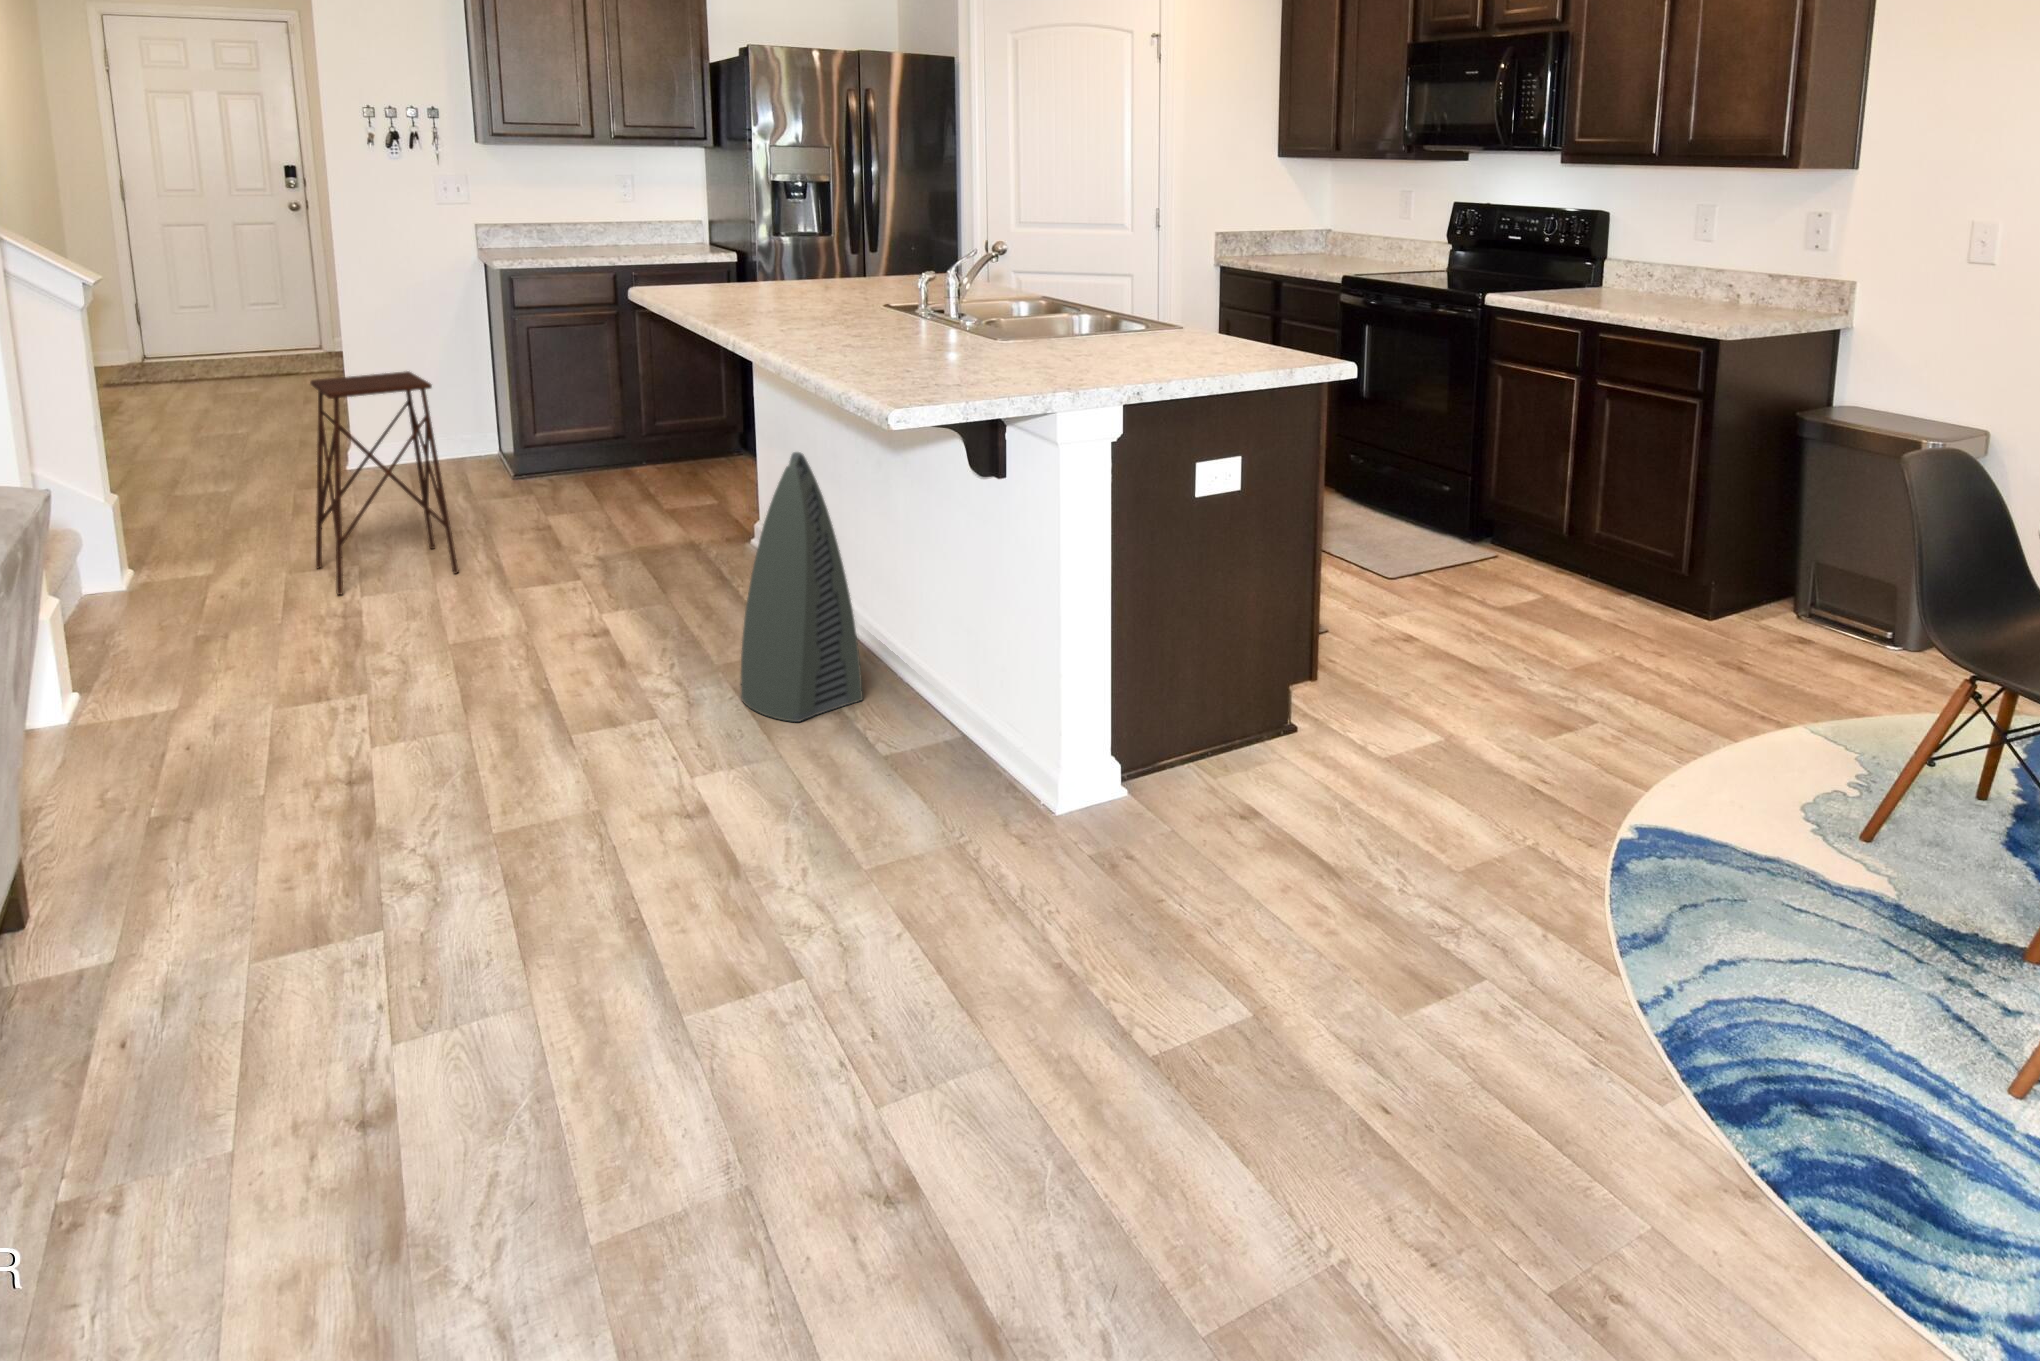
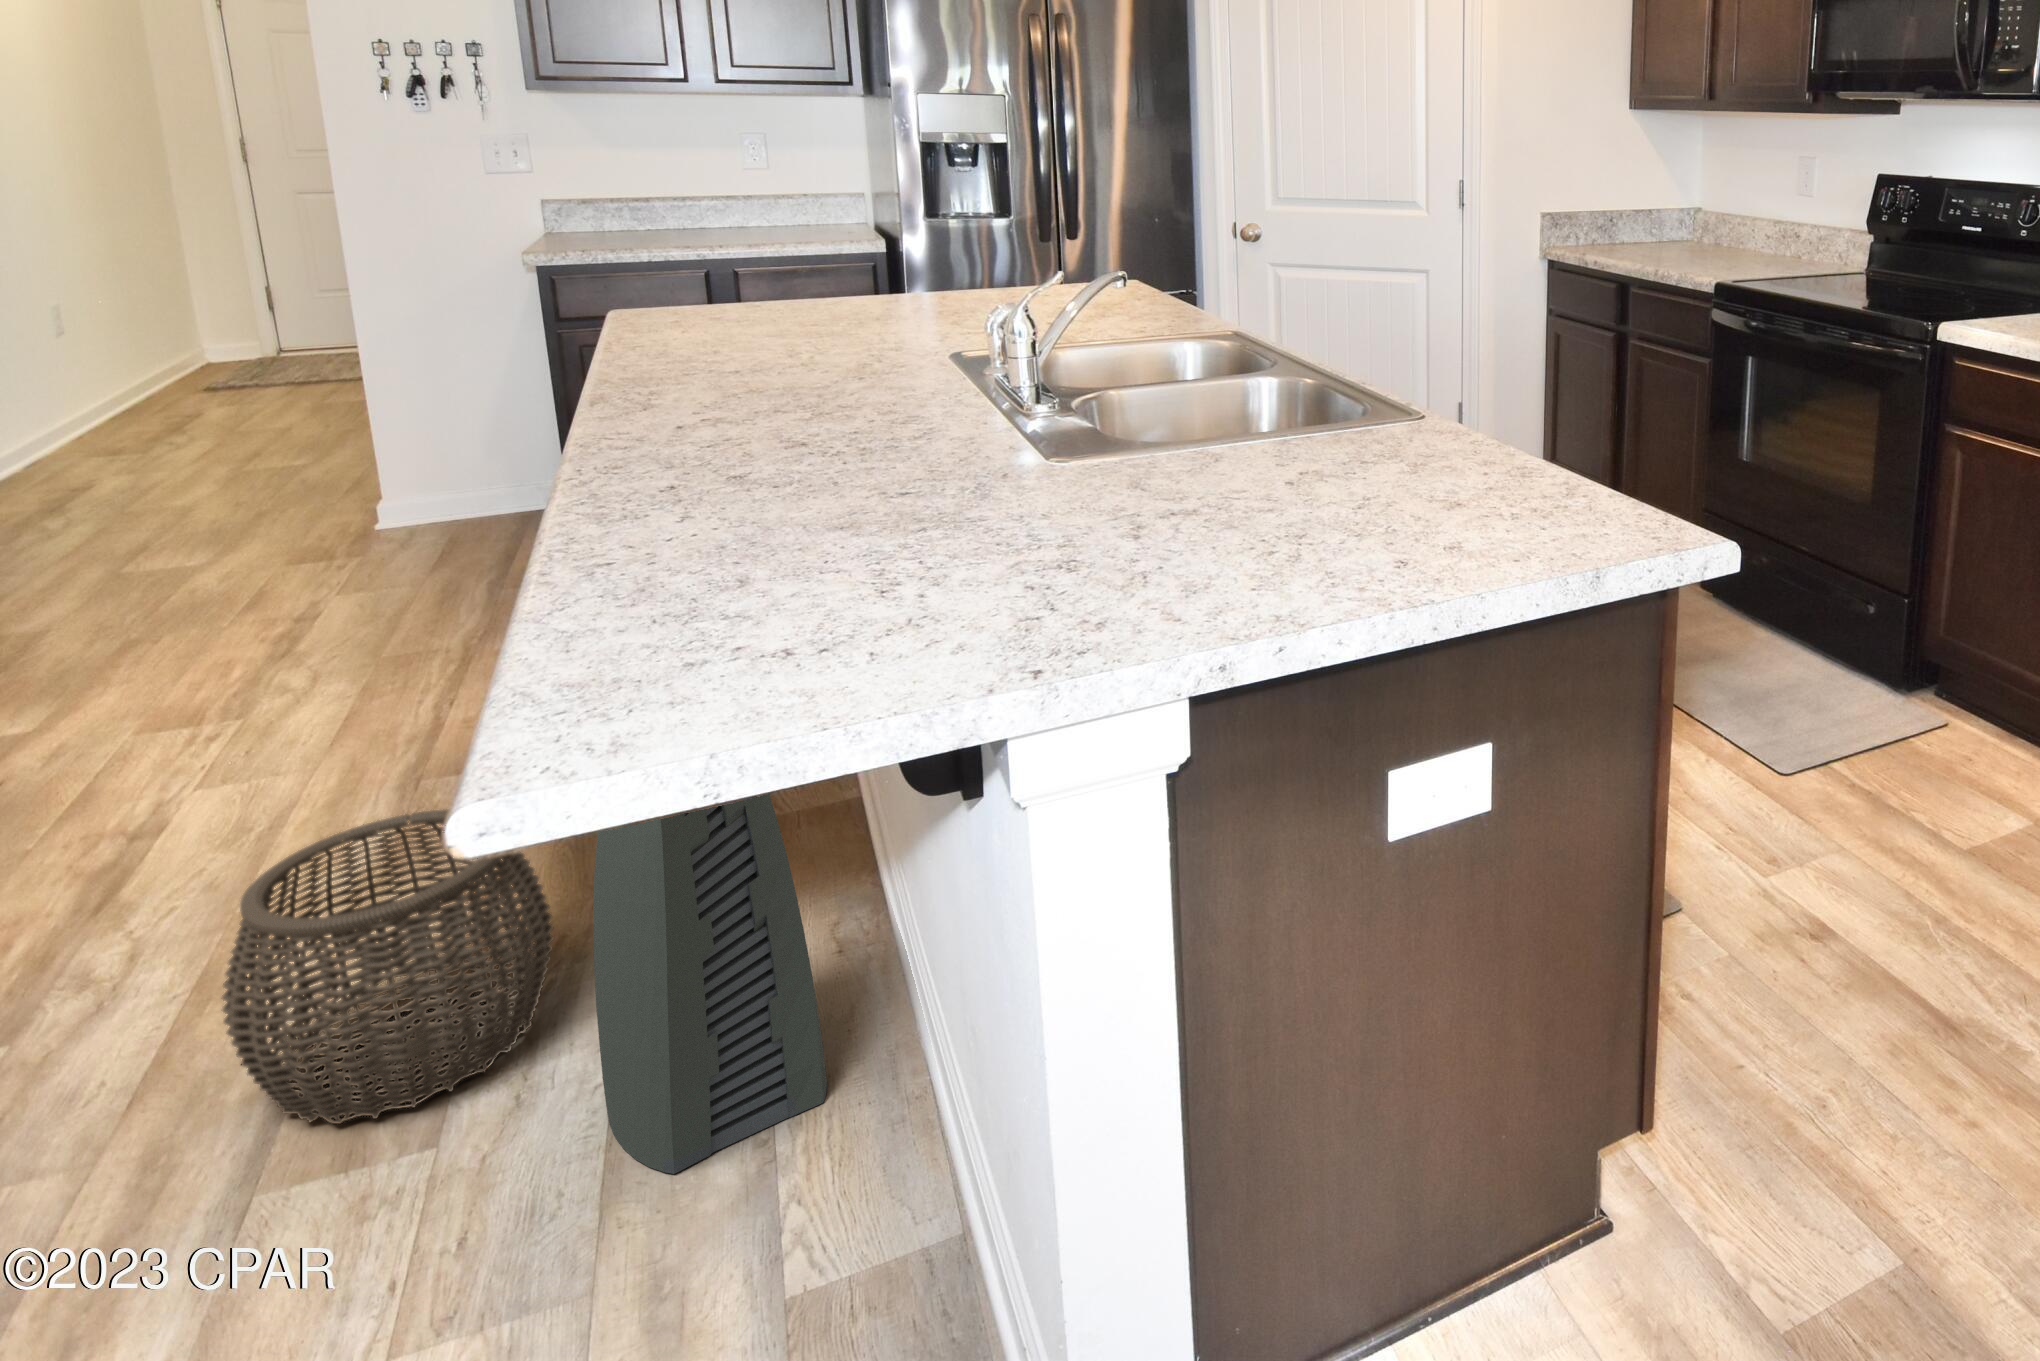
side table: present [310,371,458,595] -> none [103,434,372,792]
woven basket: none [535,555,690,709] -> present [222,809,553,1124]

